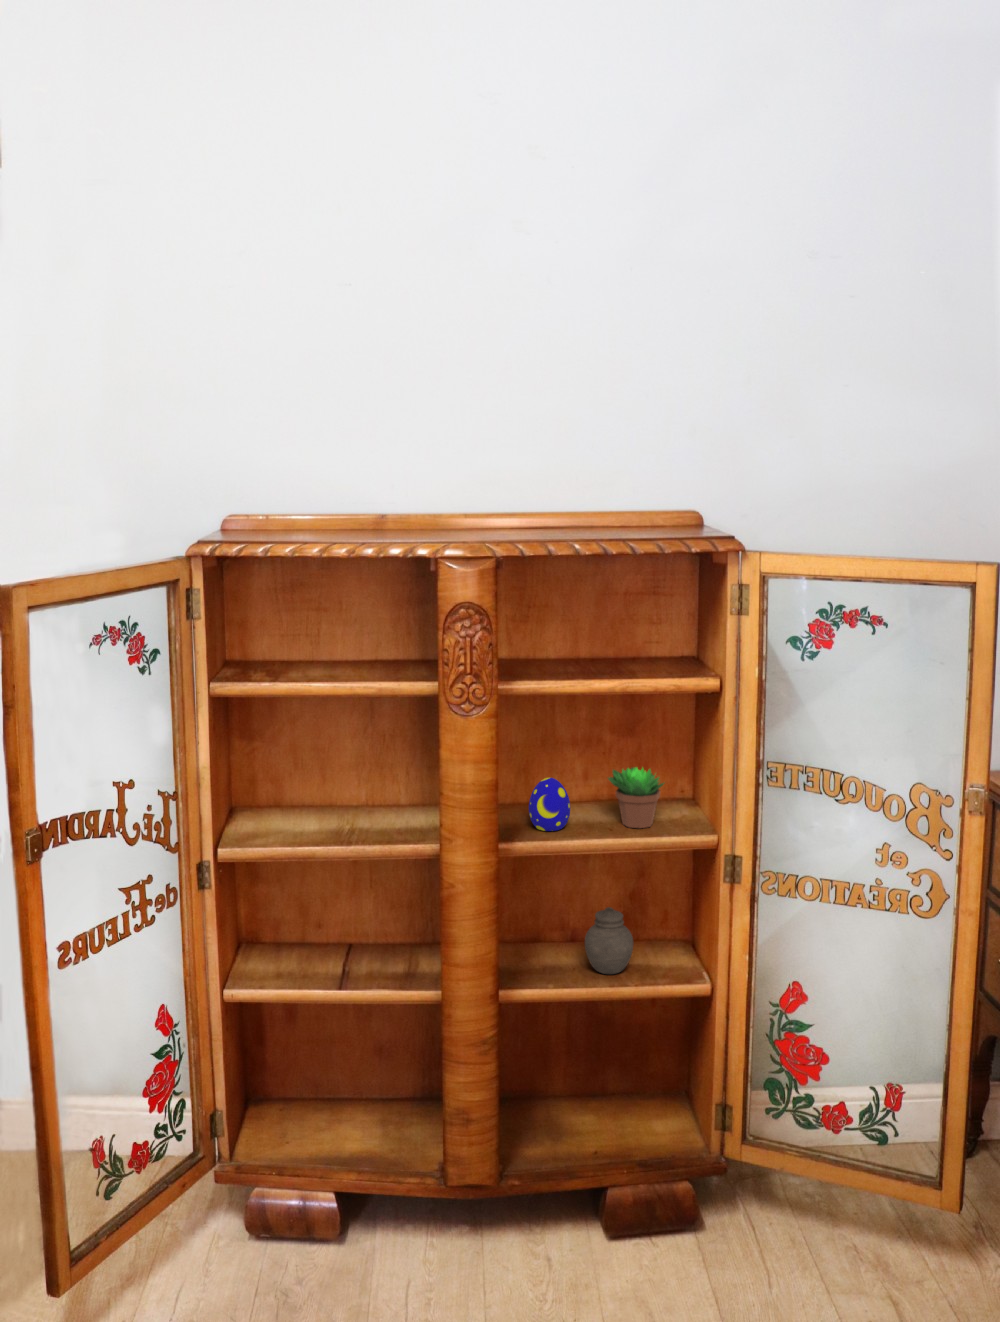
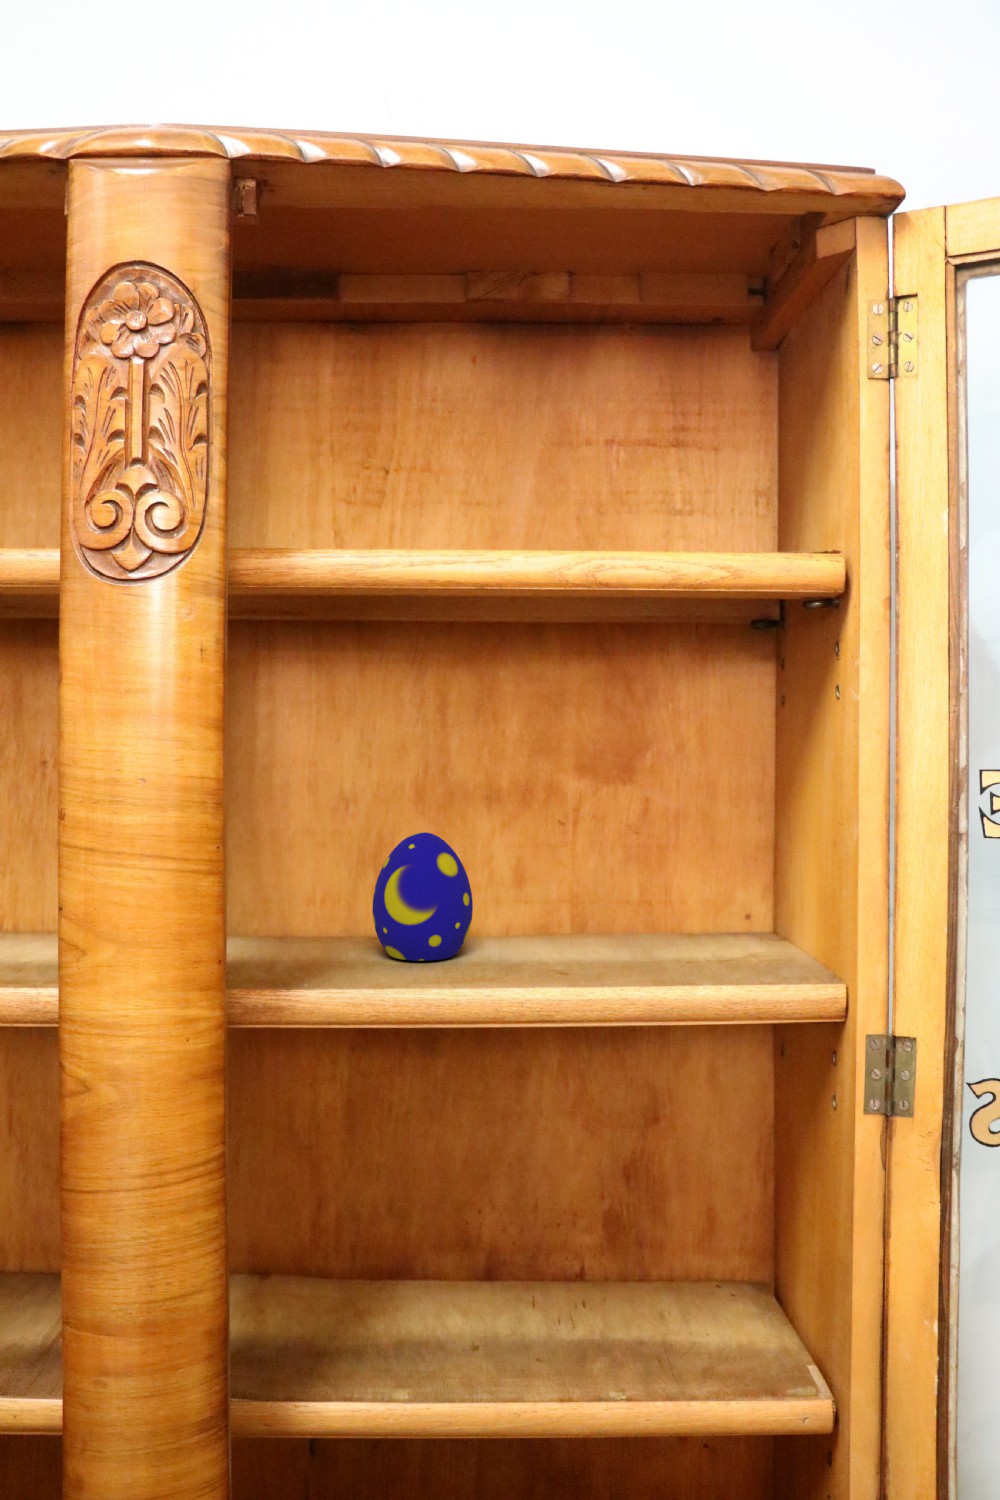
succulent plant: present [608,767,665,828] -> none [561,813,706,962]
jar: present [585,907,633,974] -> none [508,1167,628,1348]

